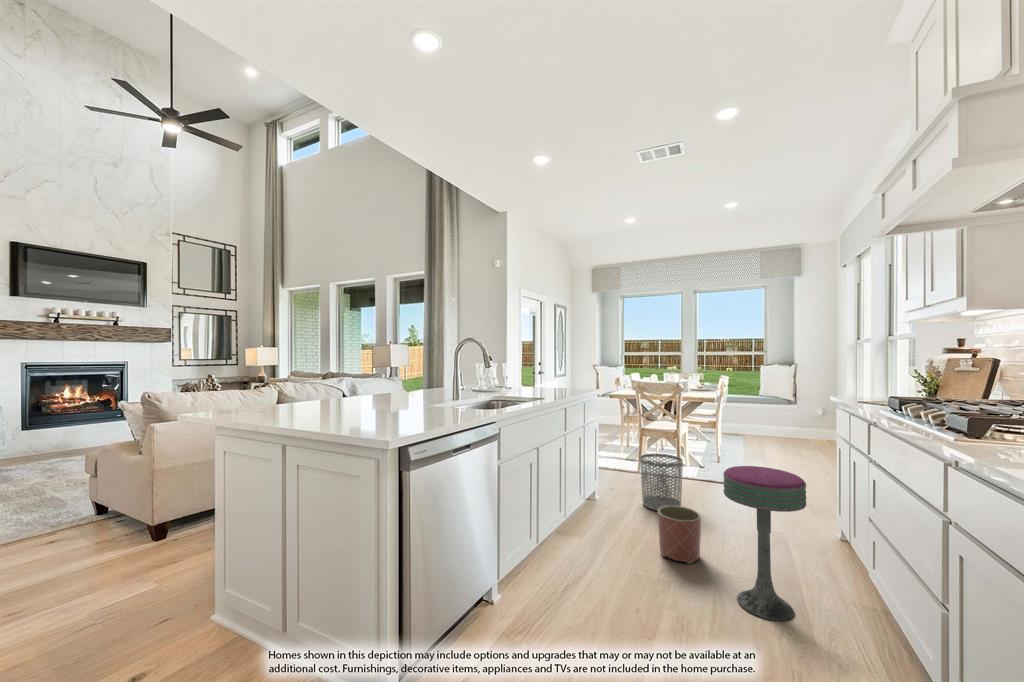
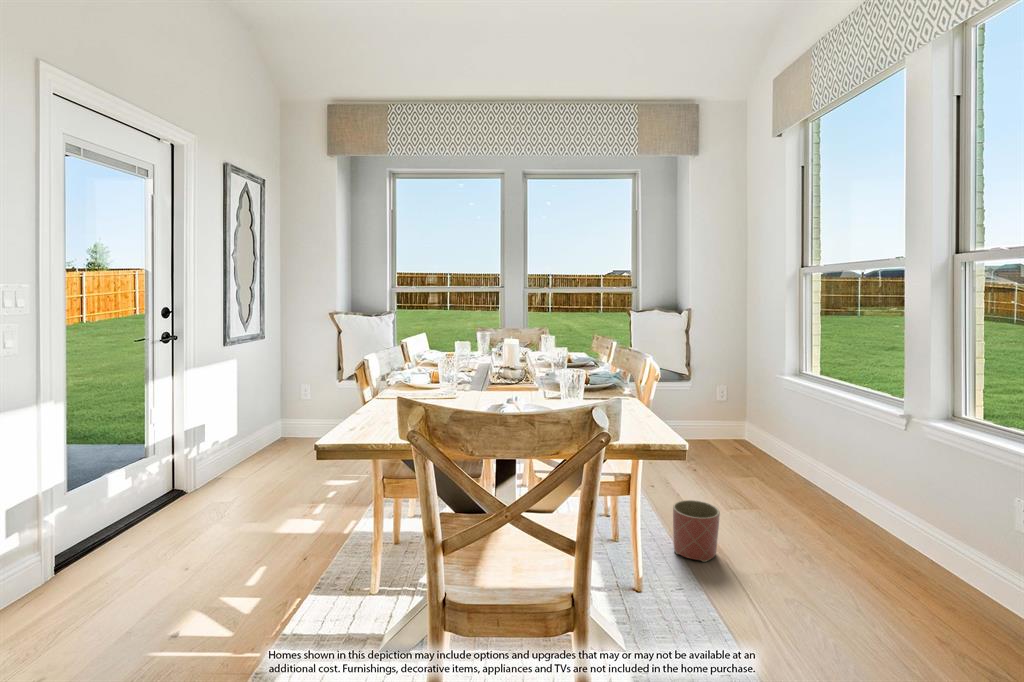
waste bin: present [640,454,683,511] -> none [660,437,708,502]
bar stool: present [723,466,806,621] -> none [742,463,828,622]

